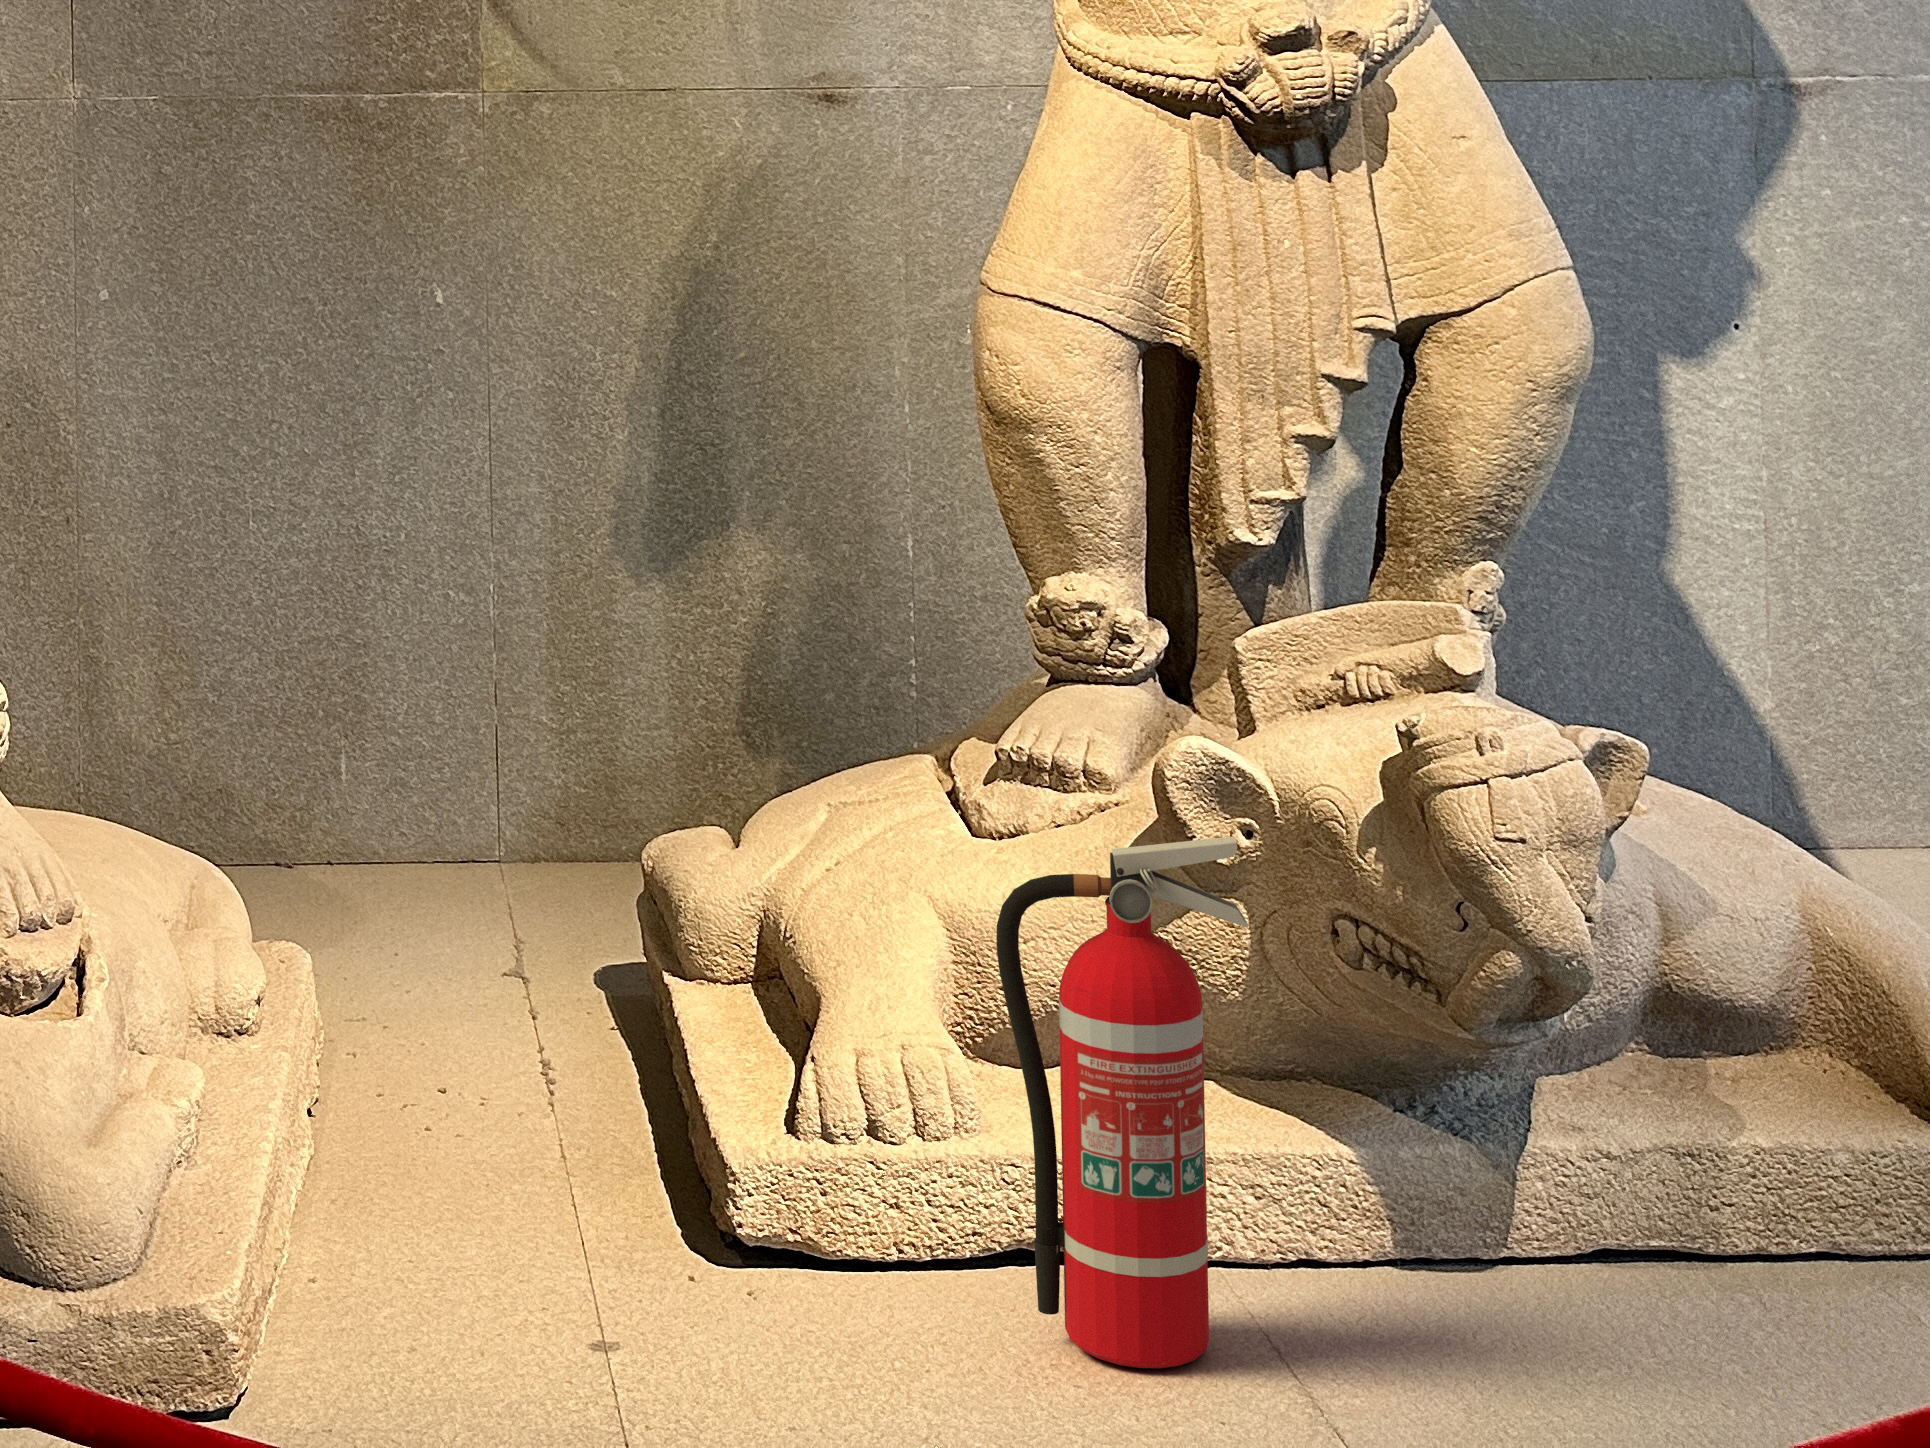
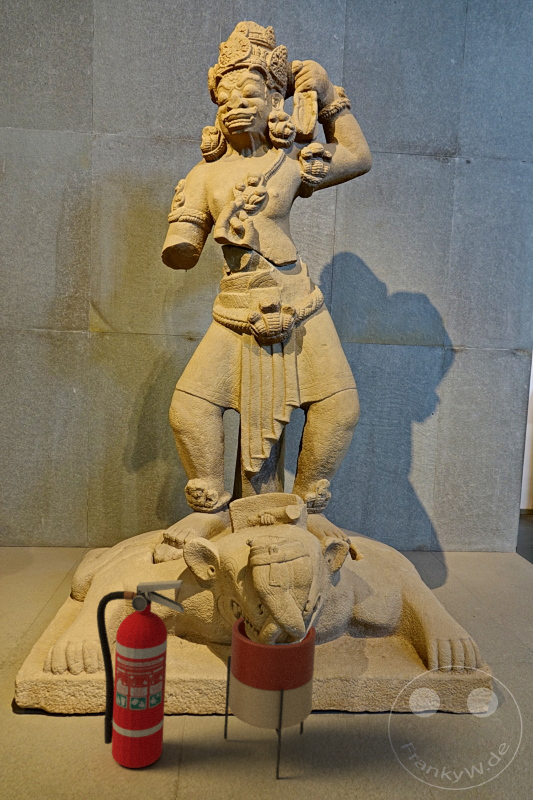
planter: none [1355,941,1629,1396] -> present [224,617,316,780]

